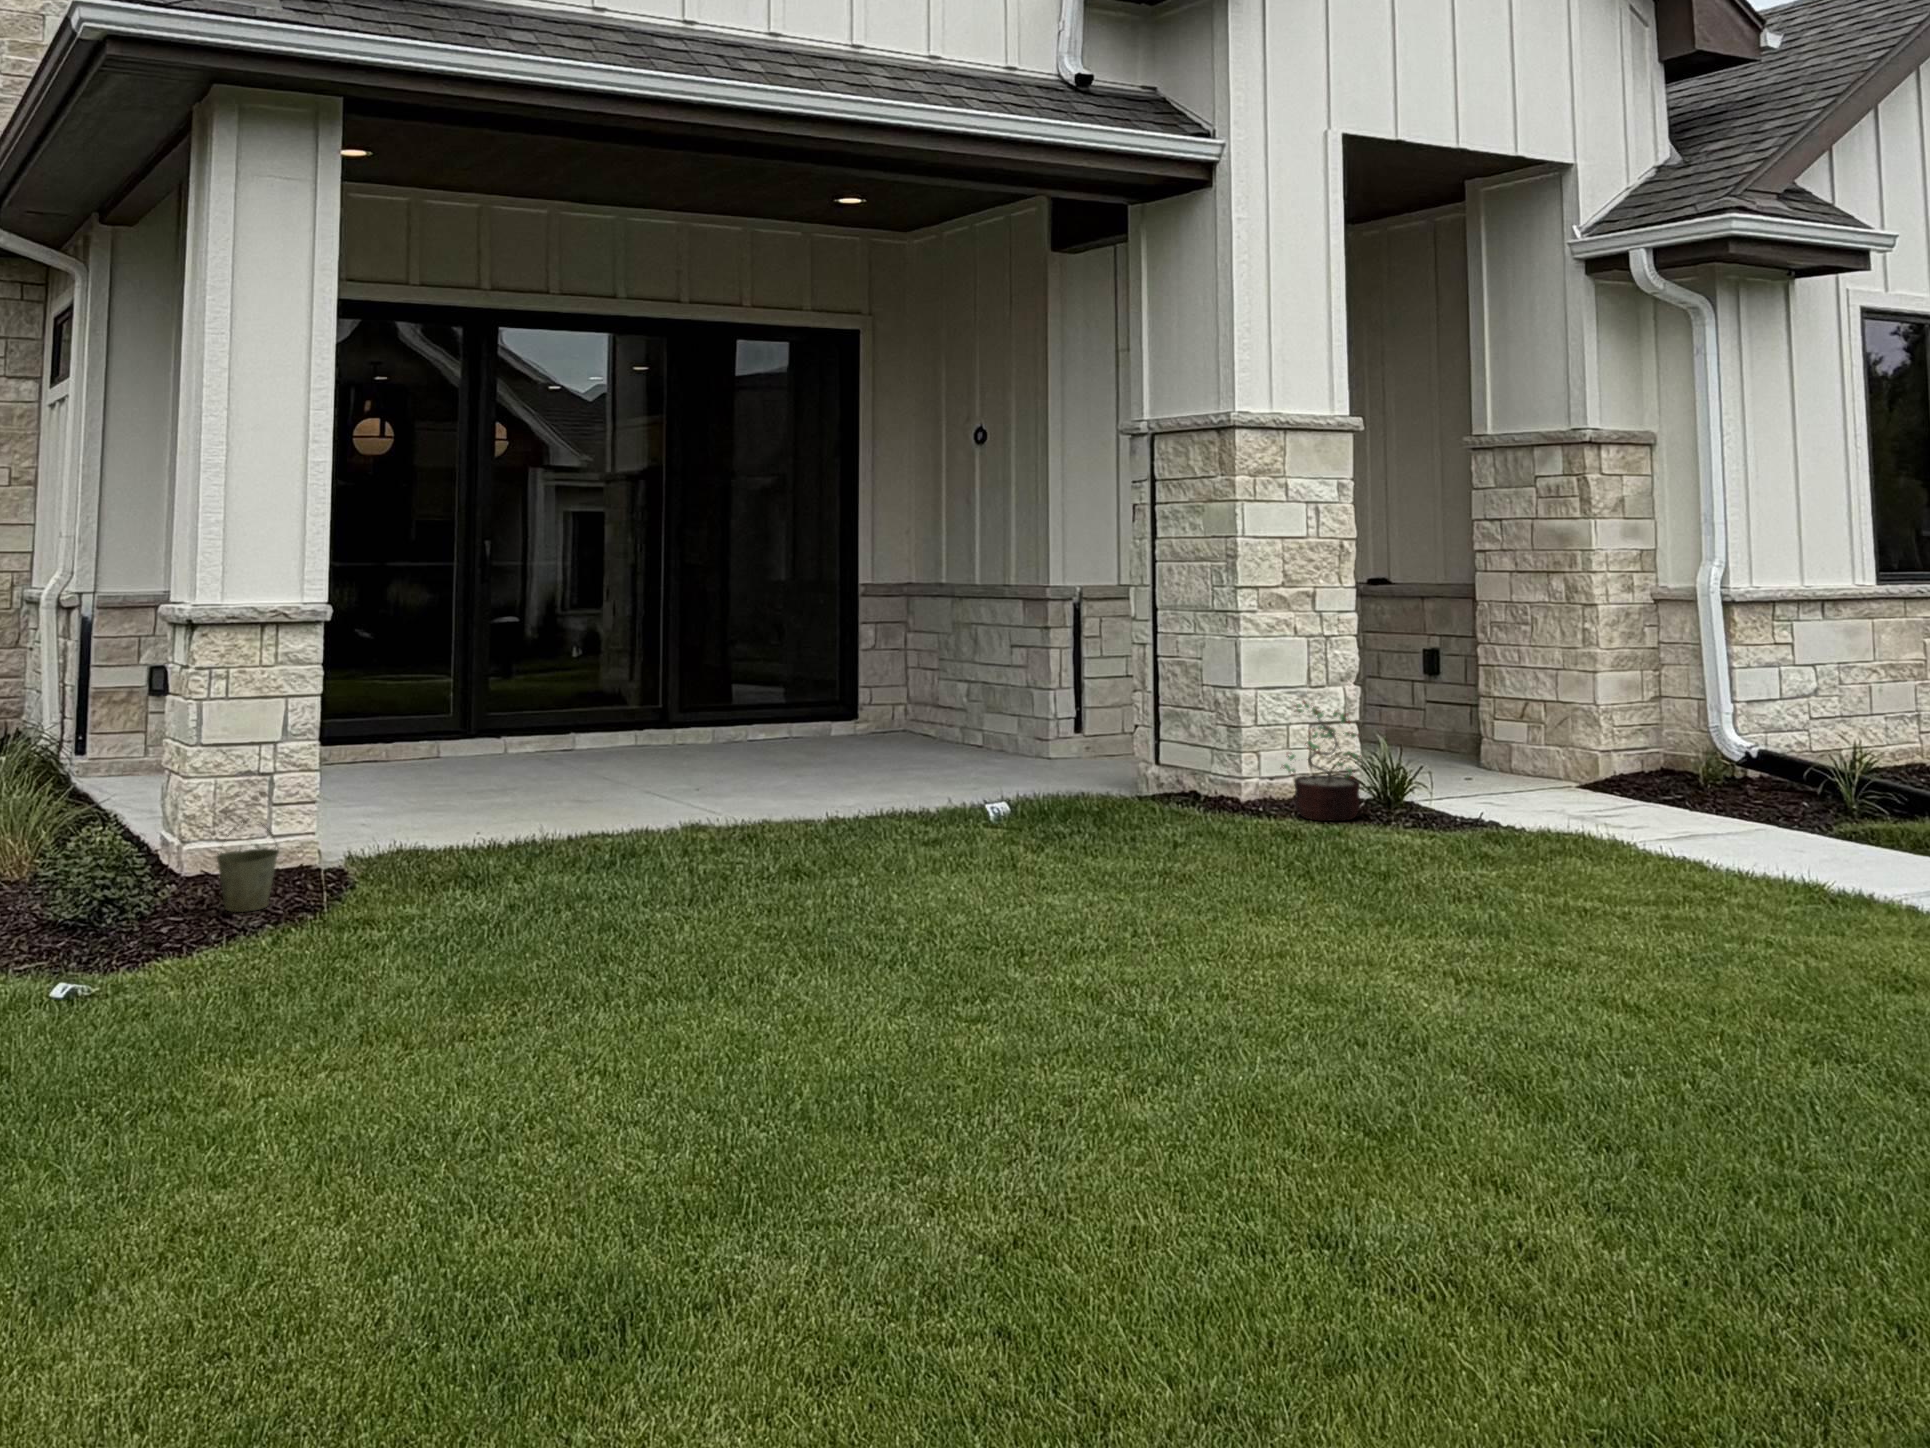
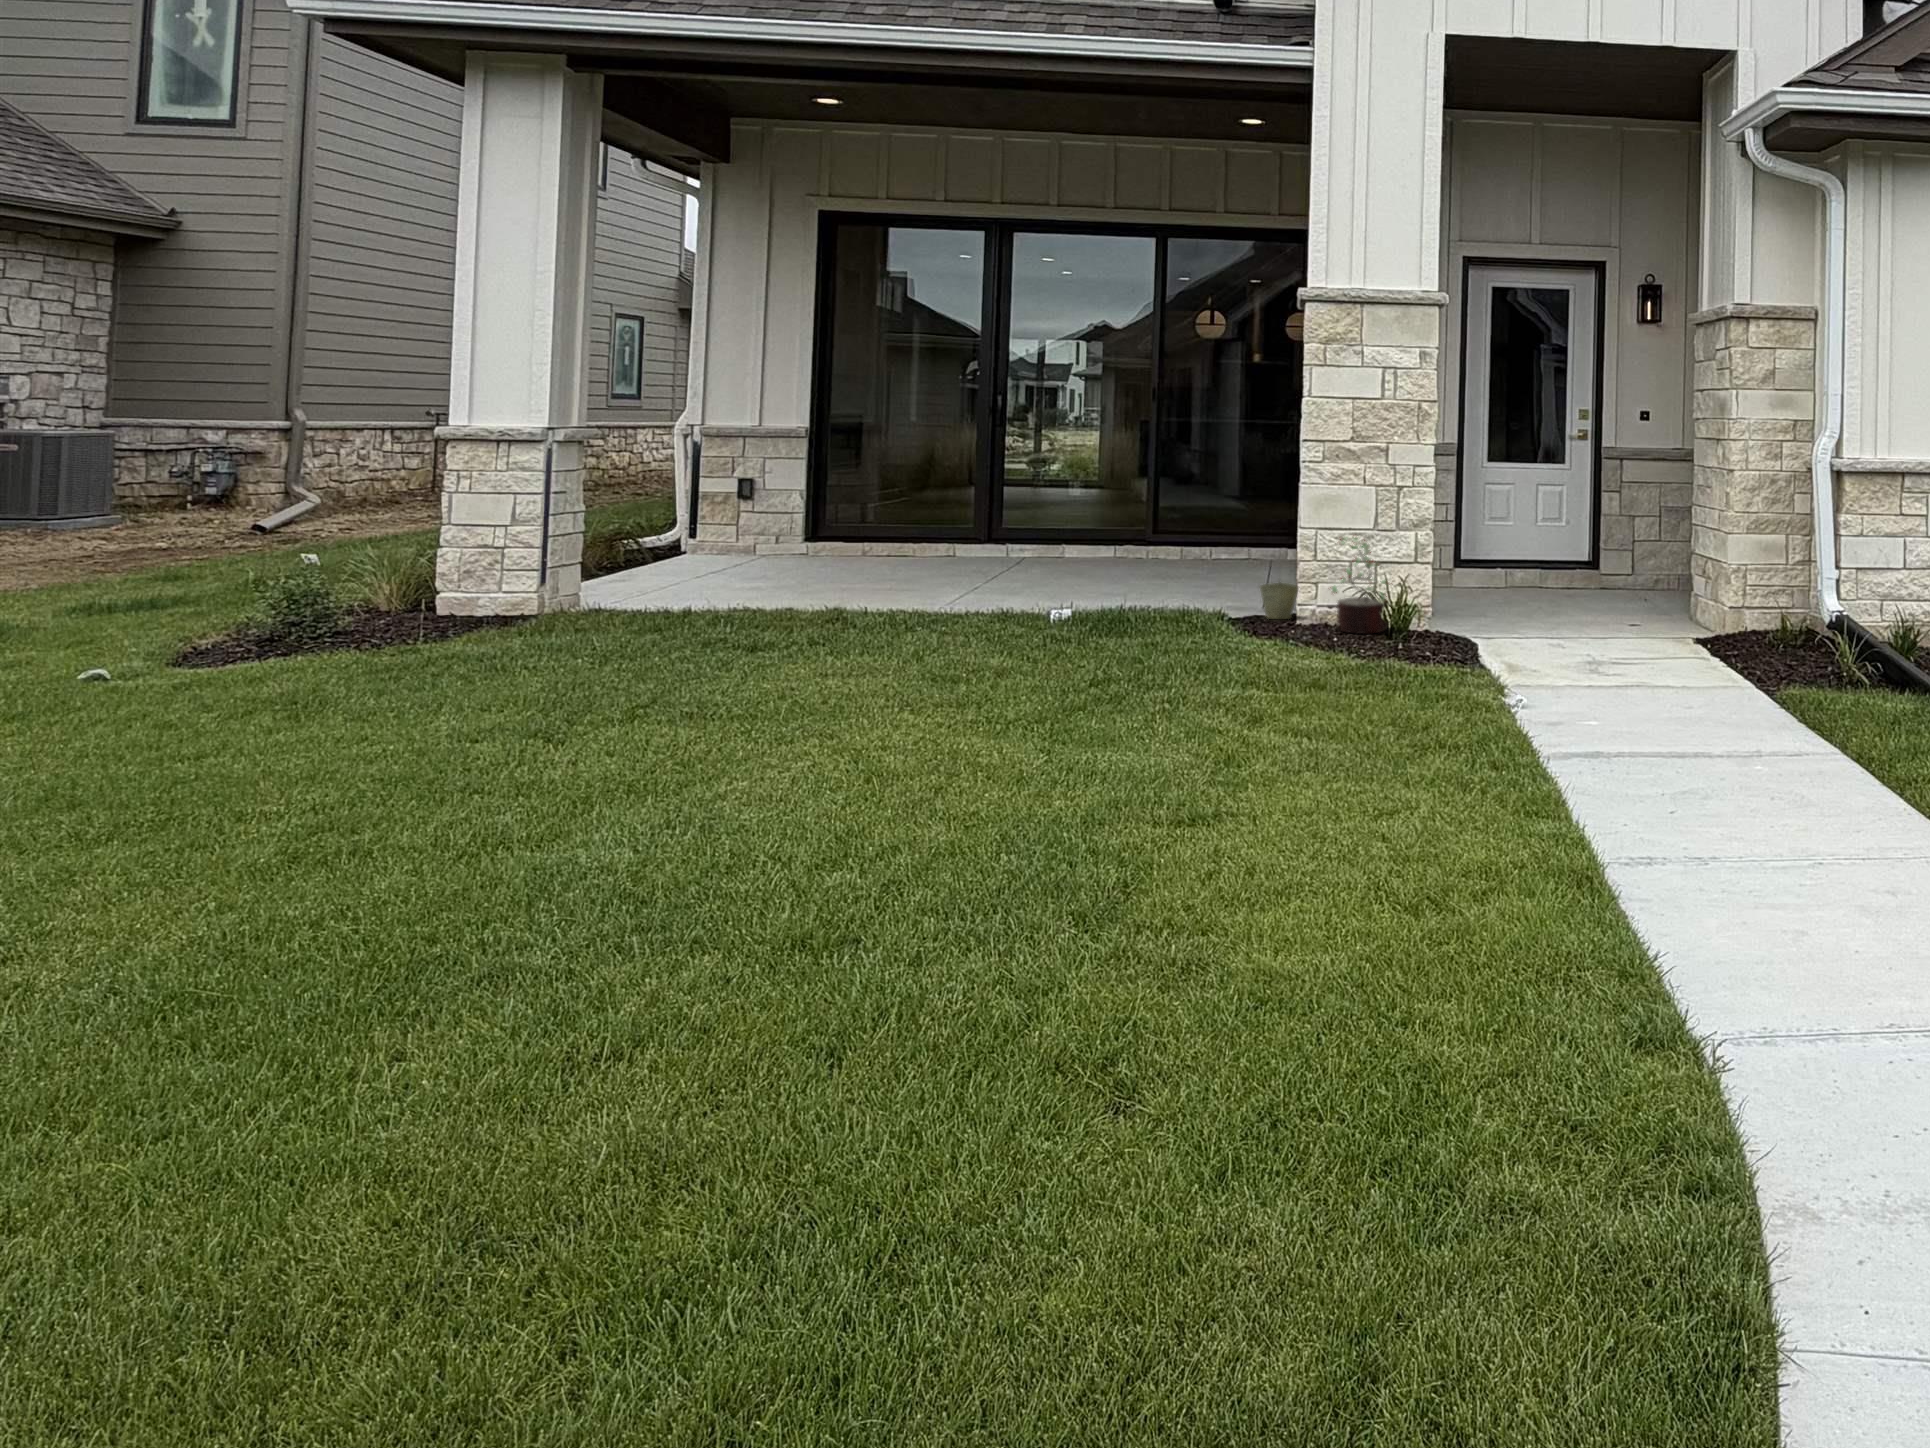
bucket: present [217,822,279,912] -> present [1260,582,1298,619]

